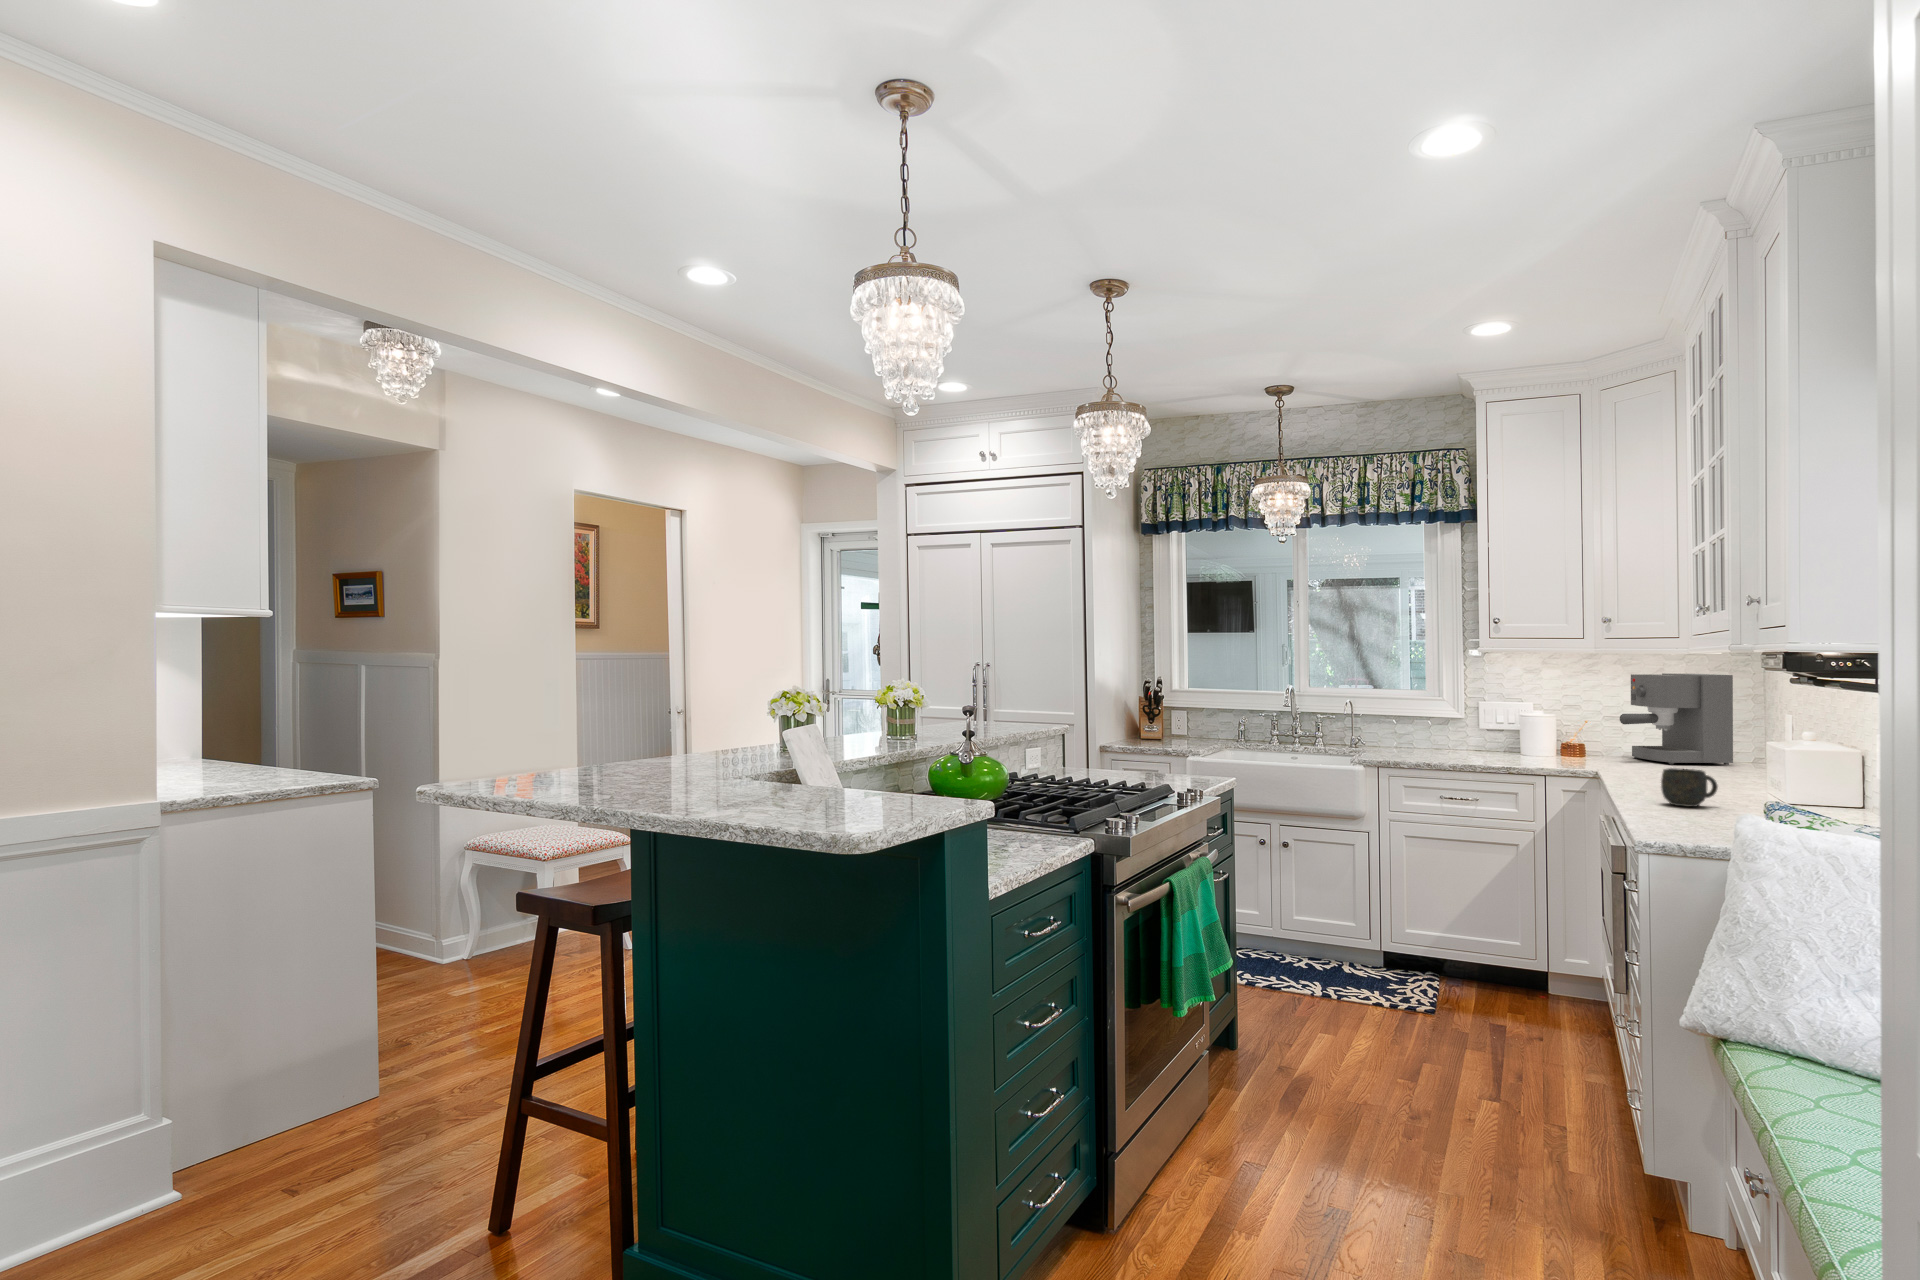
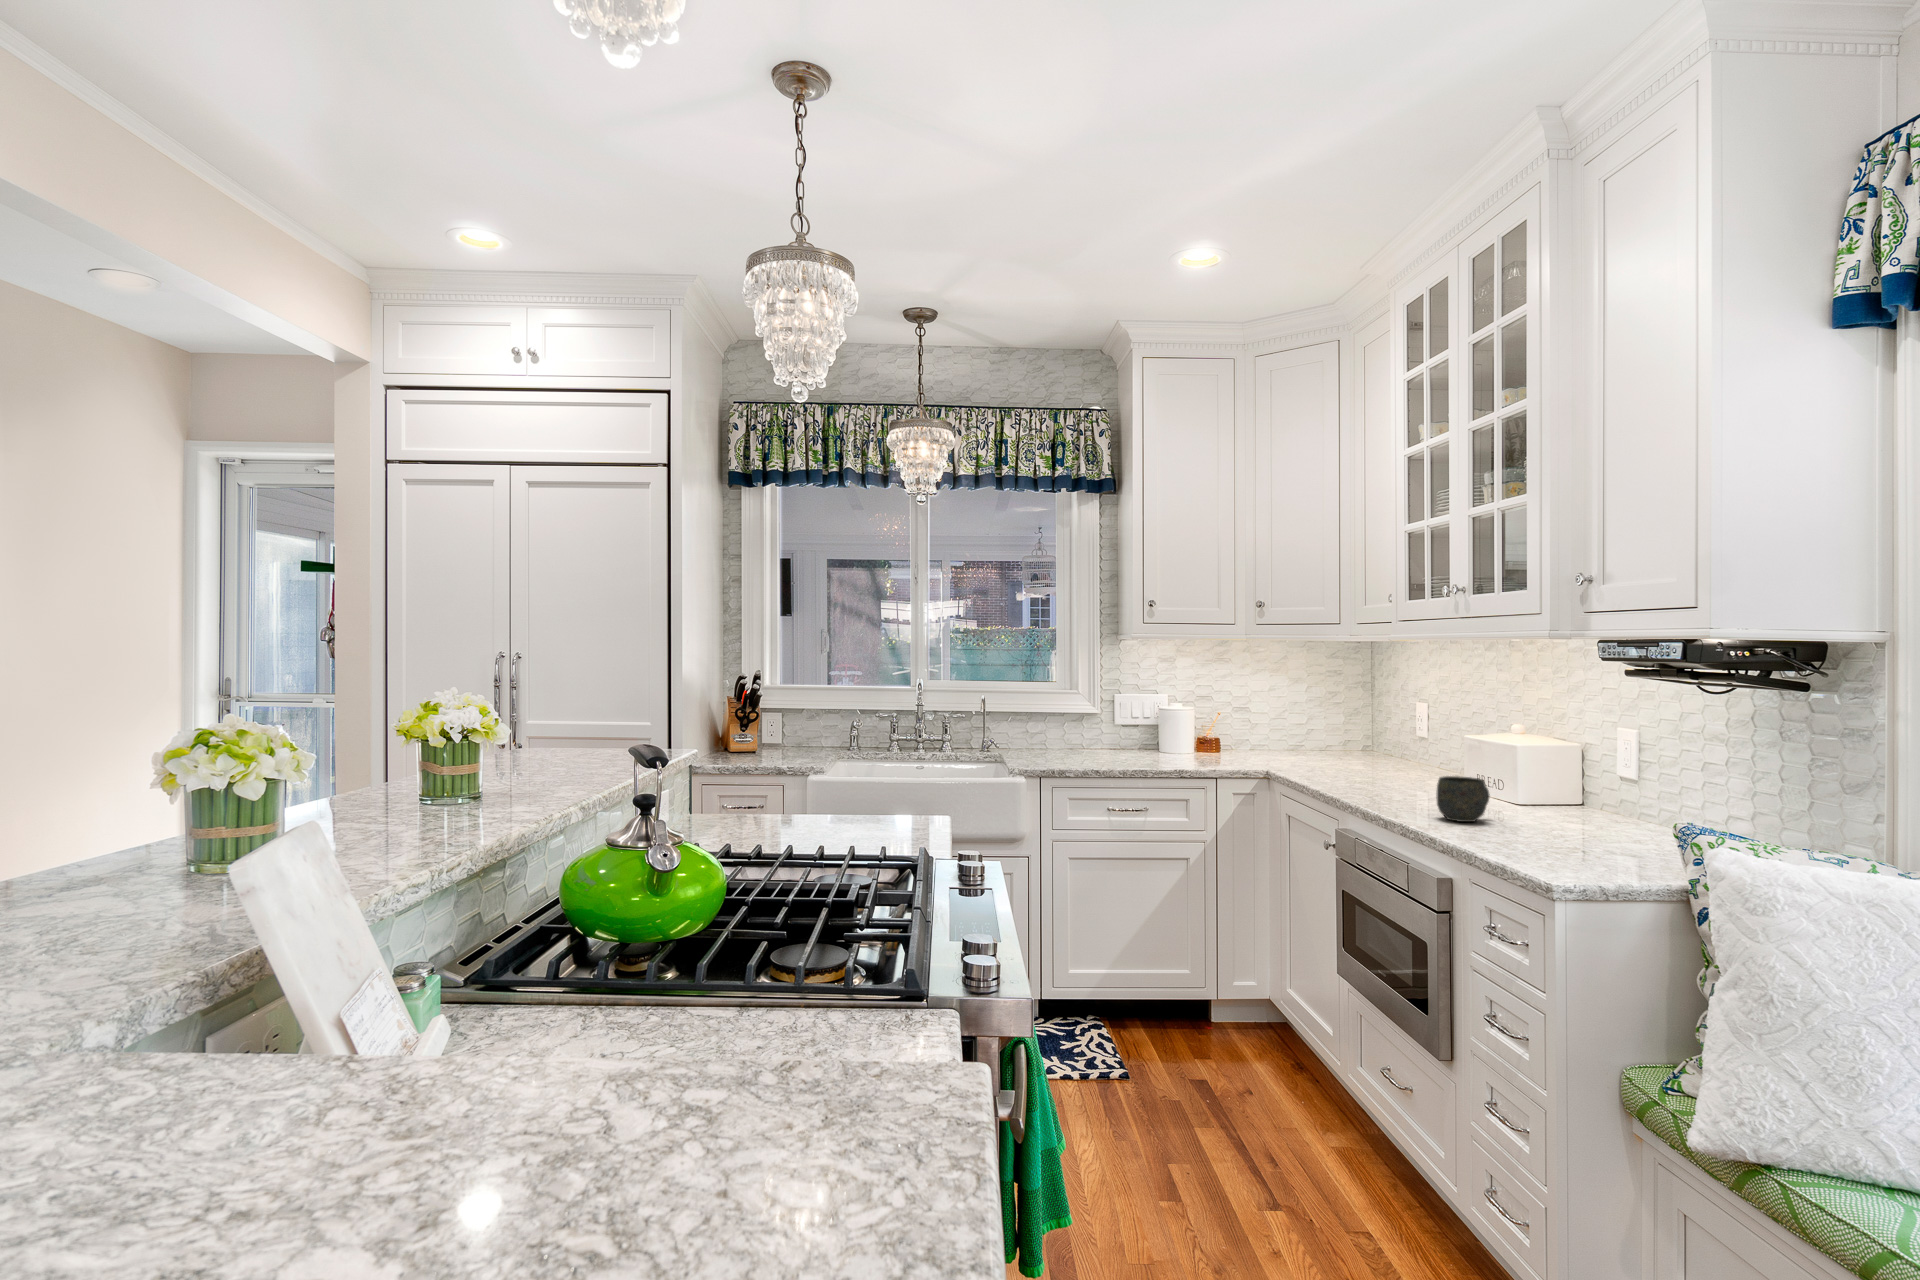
coffee maker: present [1620,673,1733,765] -> none [1266,662,1362,758]

